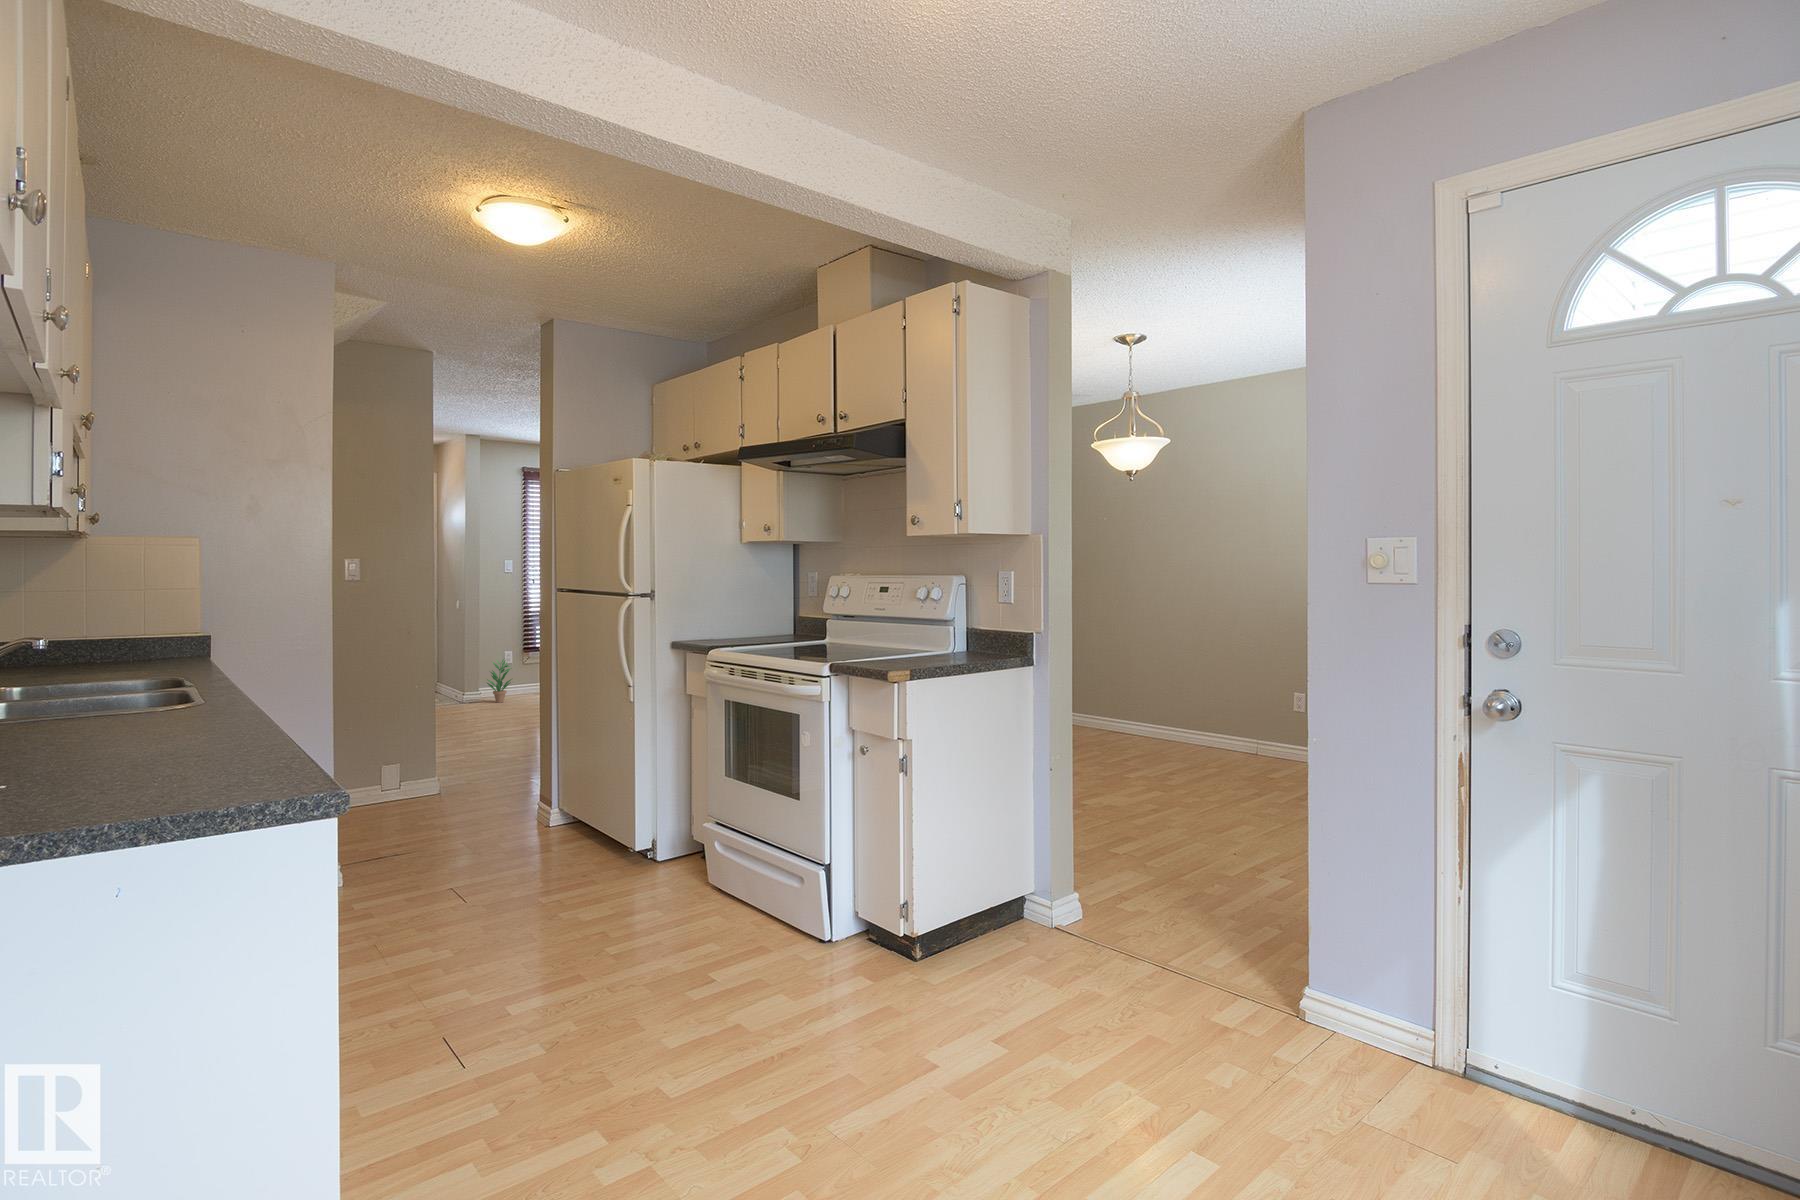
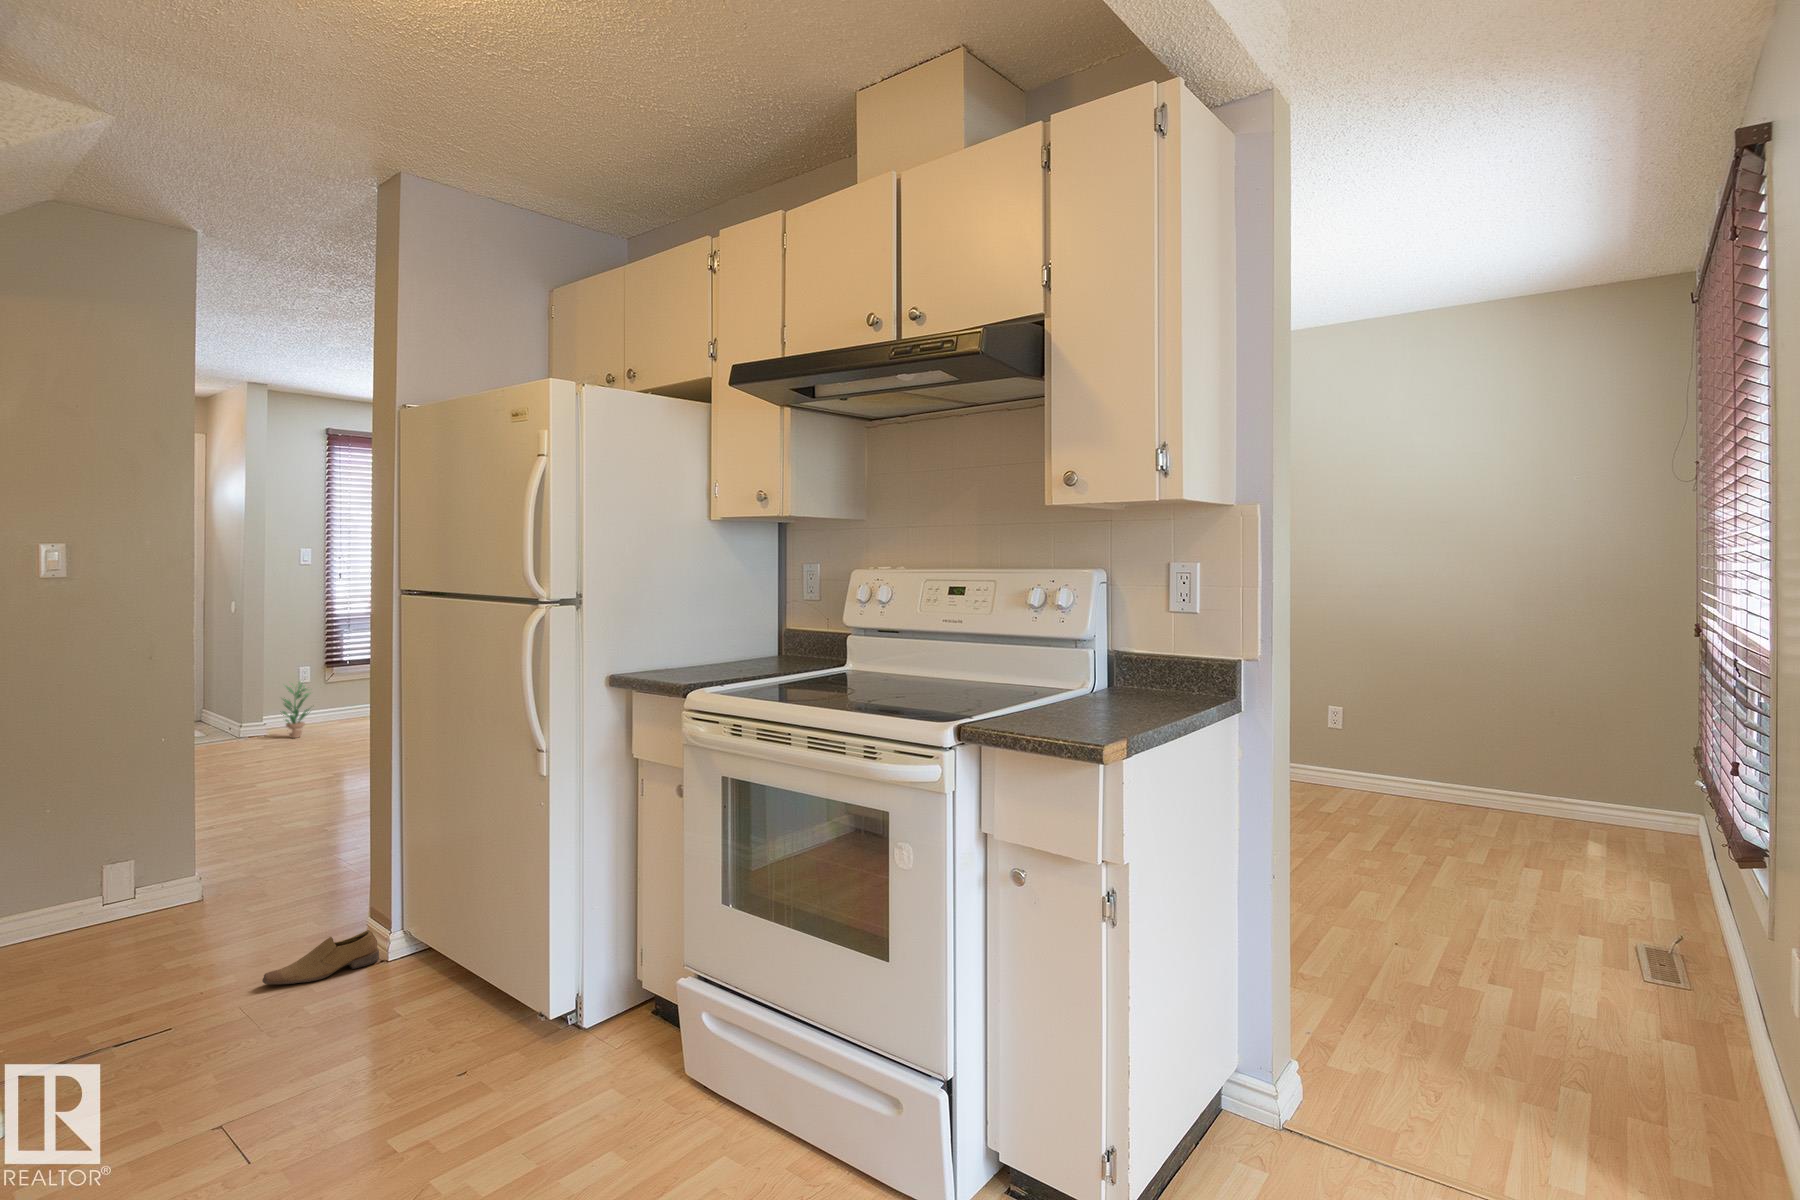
shoe: none [474,806,543,833] -> present [262,930,379,984]

